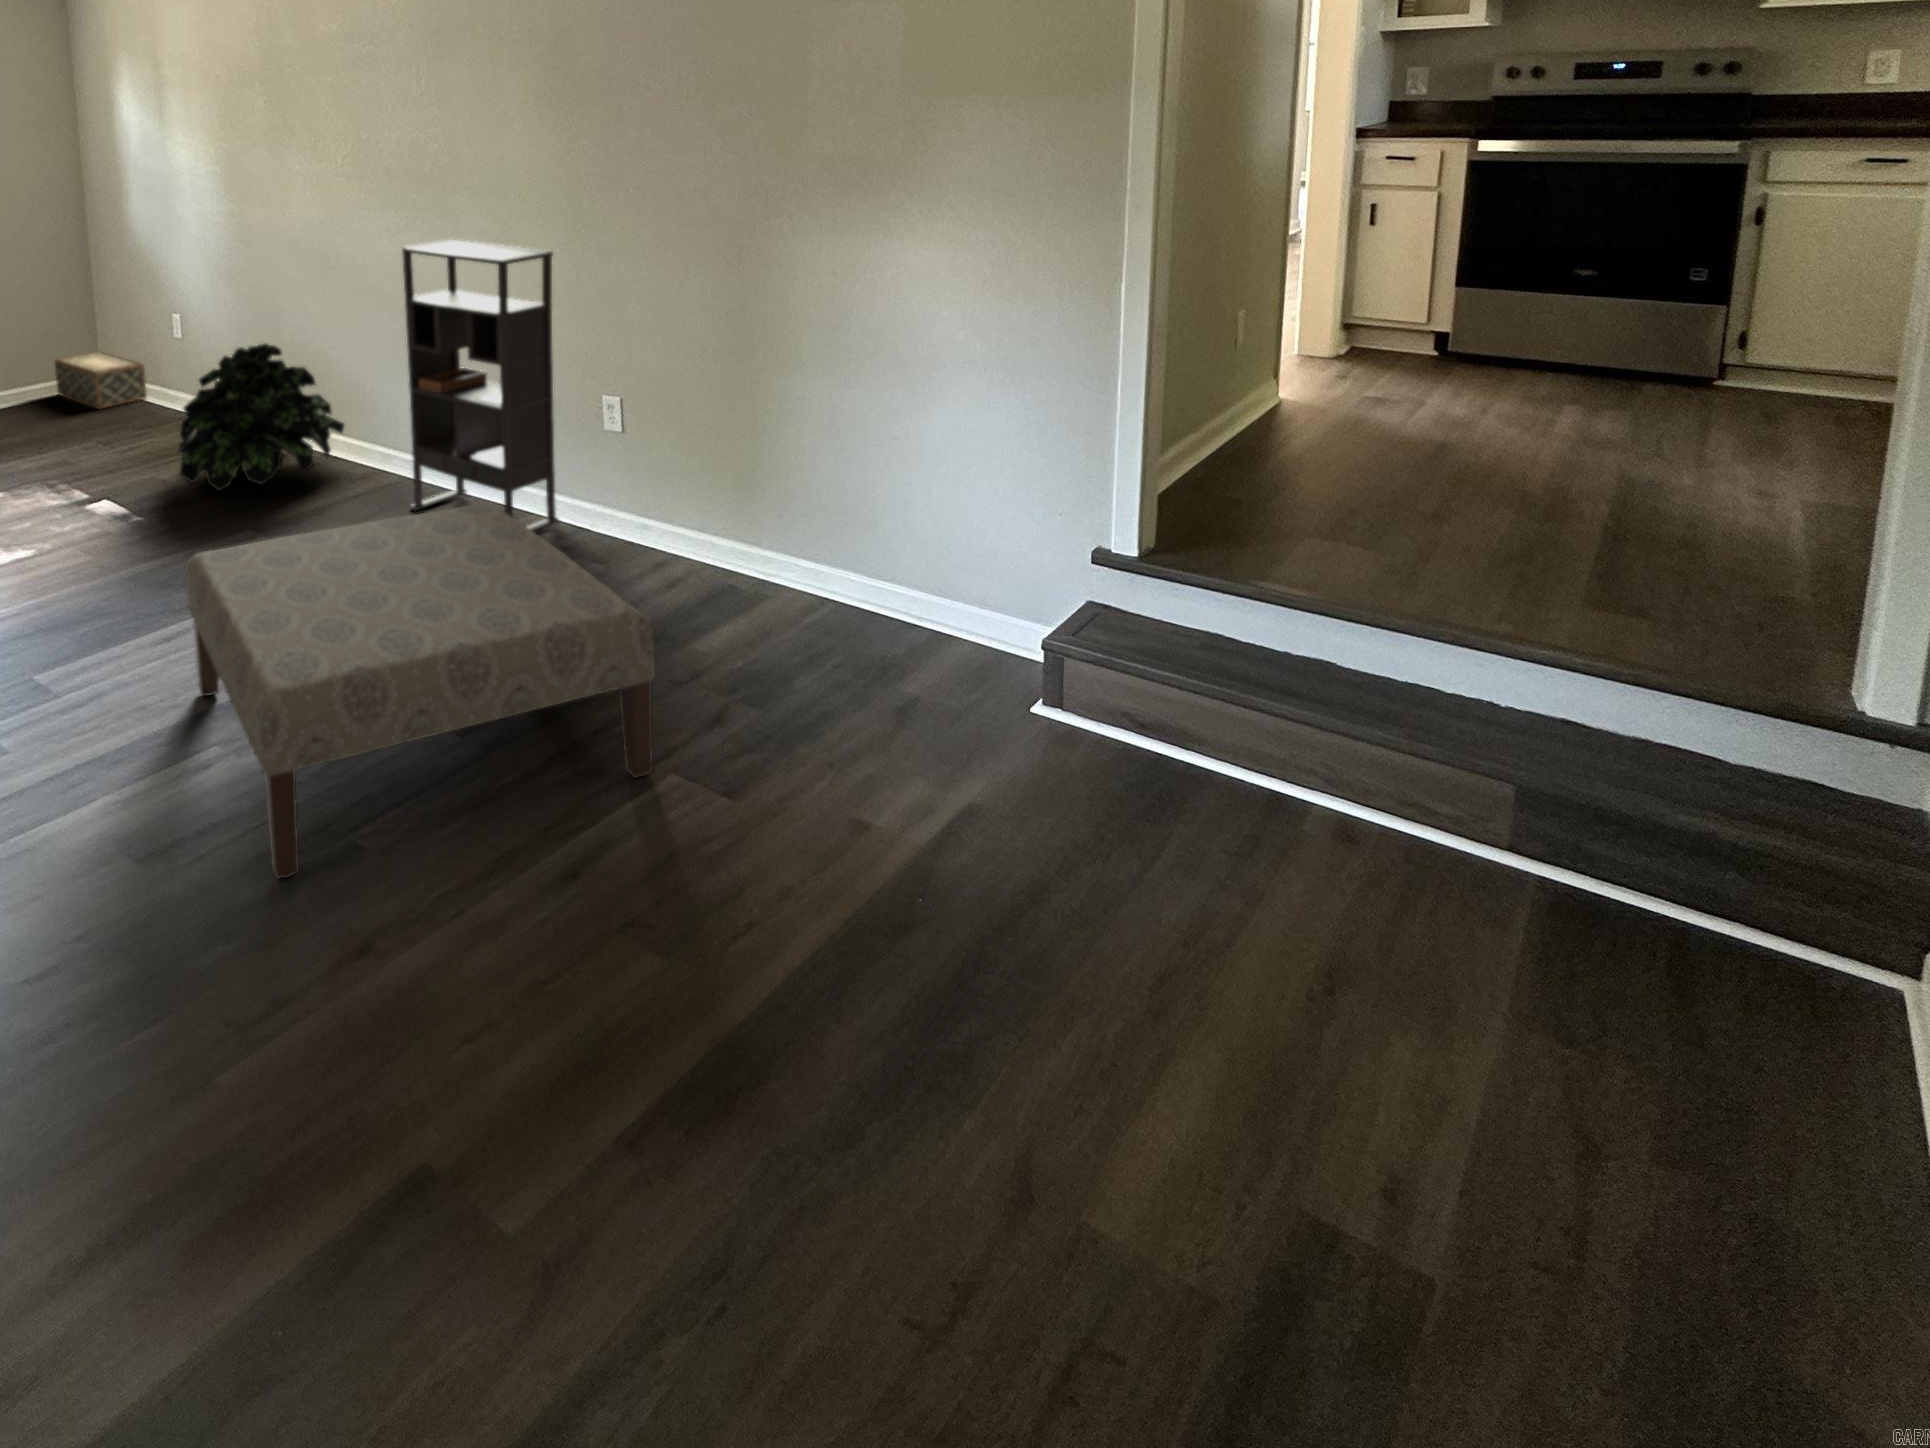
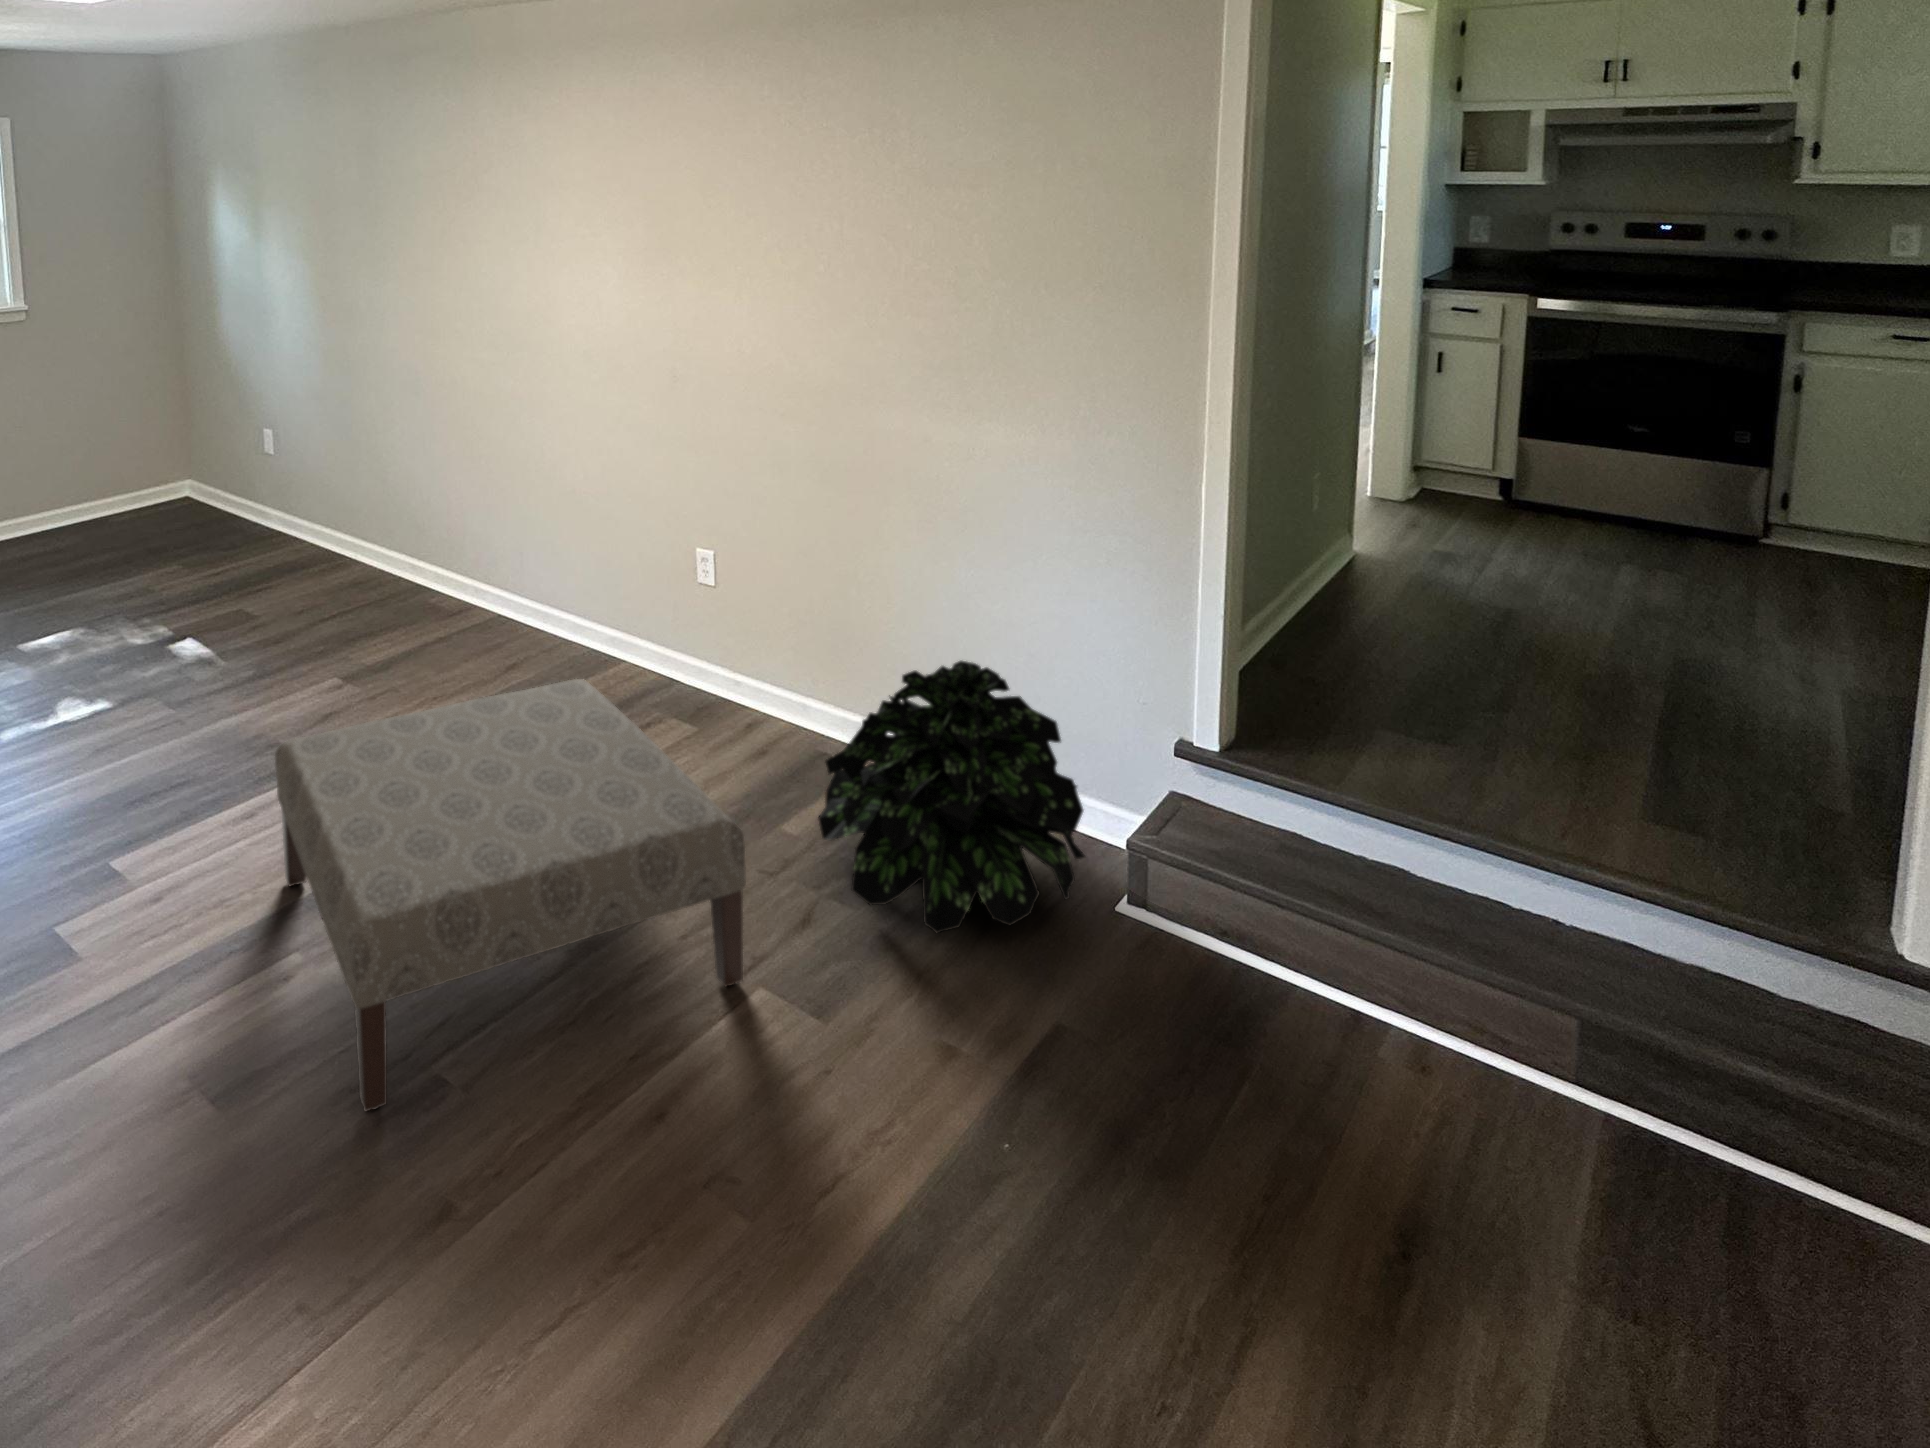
bookshelf: present [402,240,559,532] -> none [499,383,653,698]
potted plant: present [178,344,344,490] -> present [818,661,1085,933]
woven basket: present [55,352,147,409] -> none [137,461,232,526]

